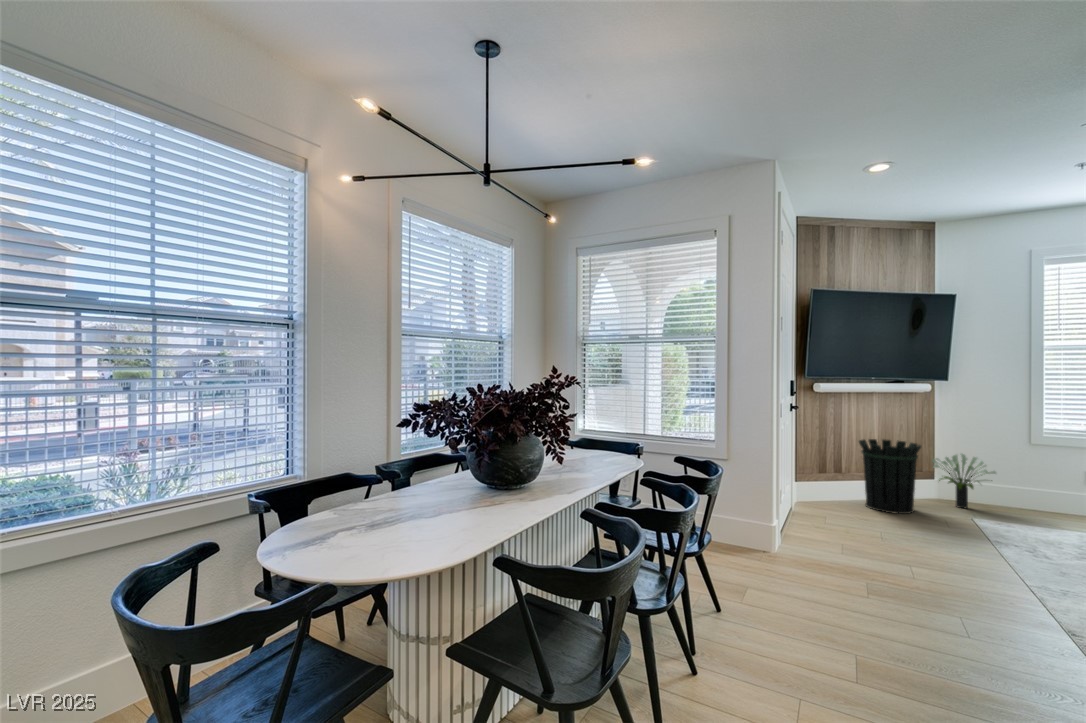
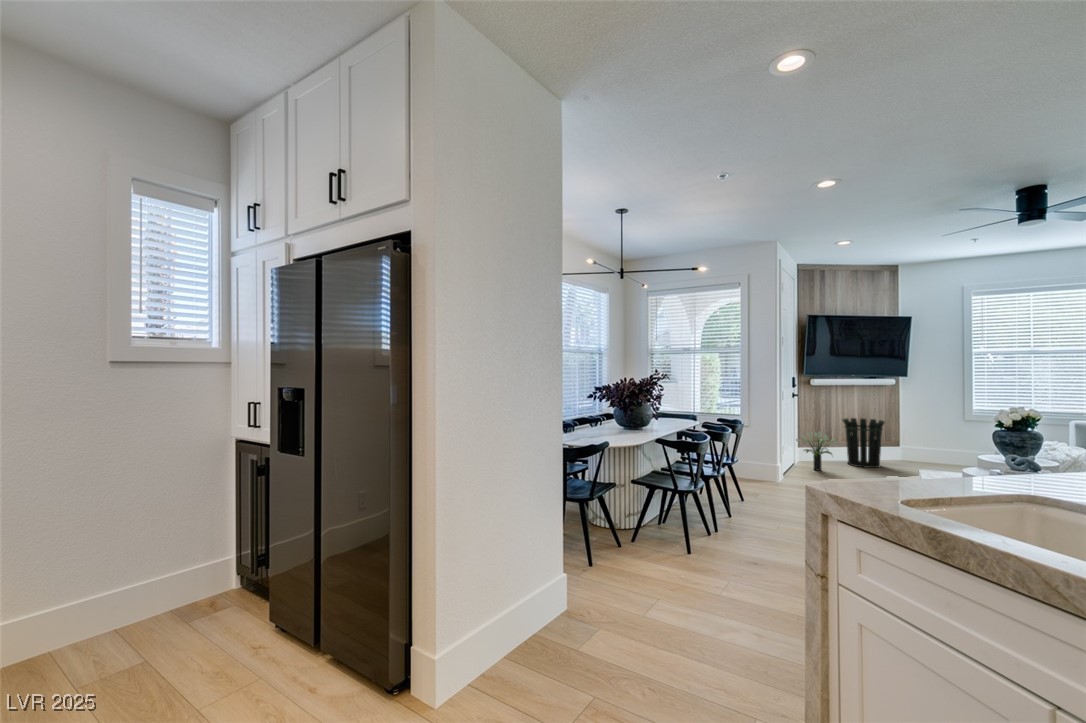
potted plant: present [933,454,996,508] -> present [796,431,838,471]

